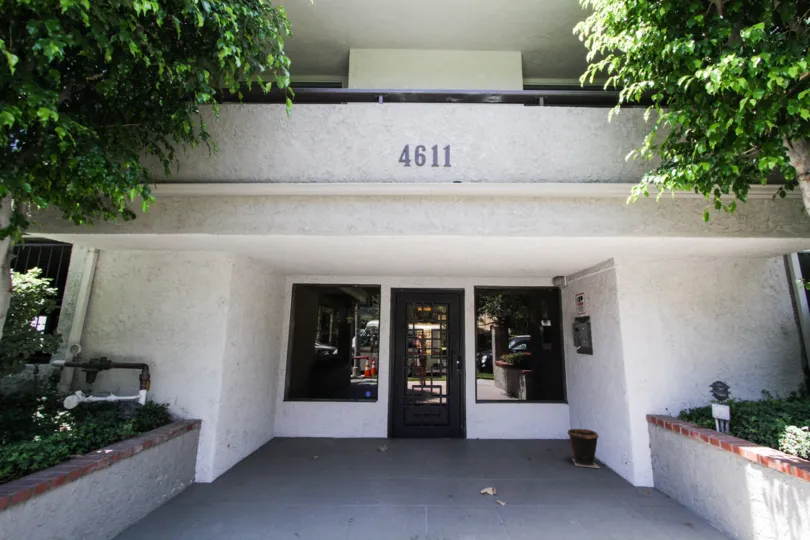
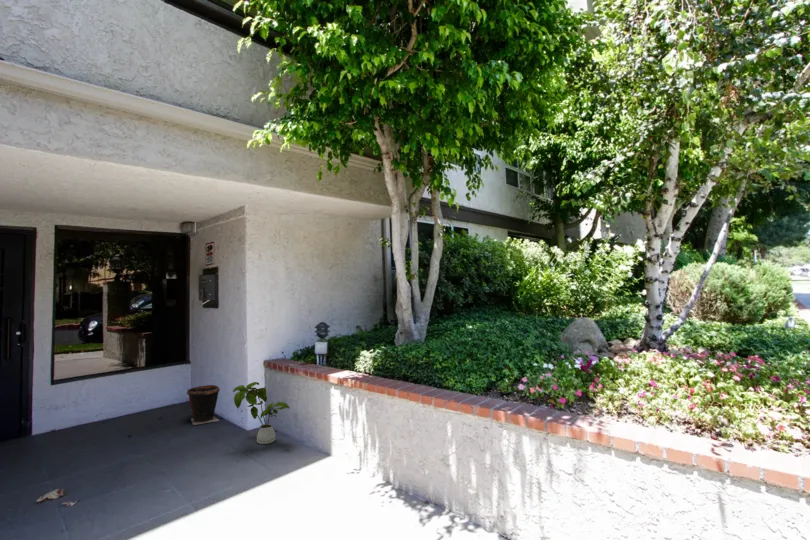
house plant: none [616,437,686,509] -> present [233,382,289,444]

